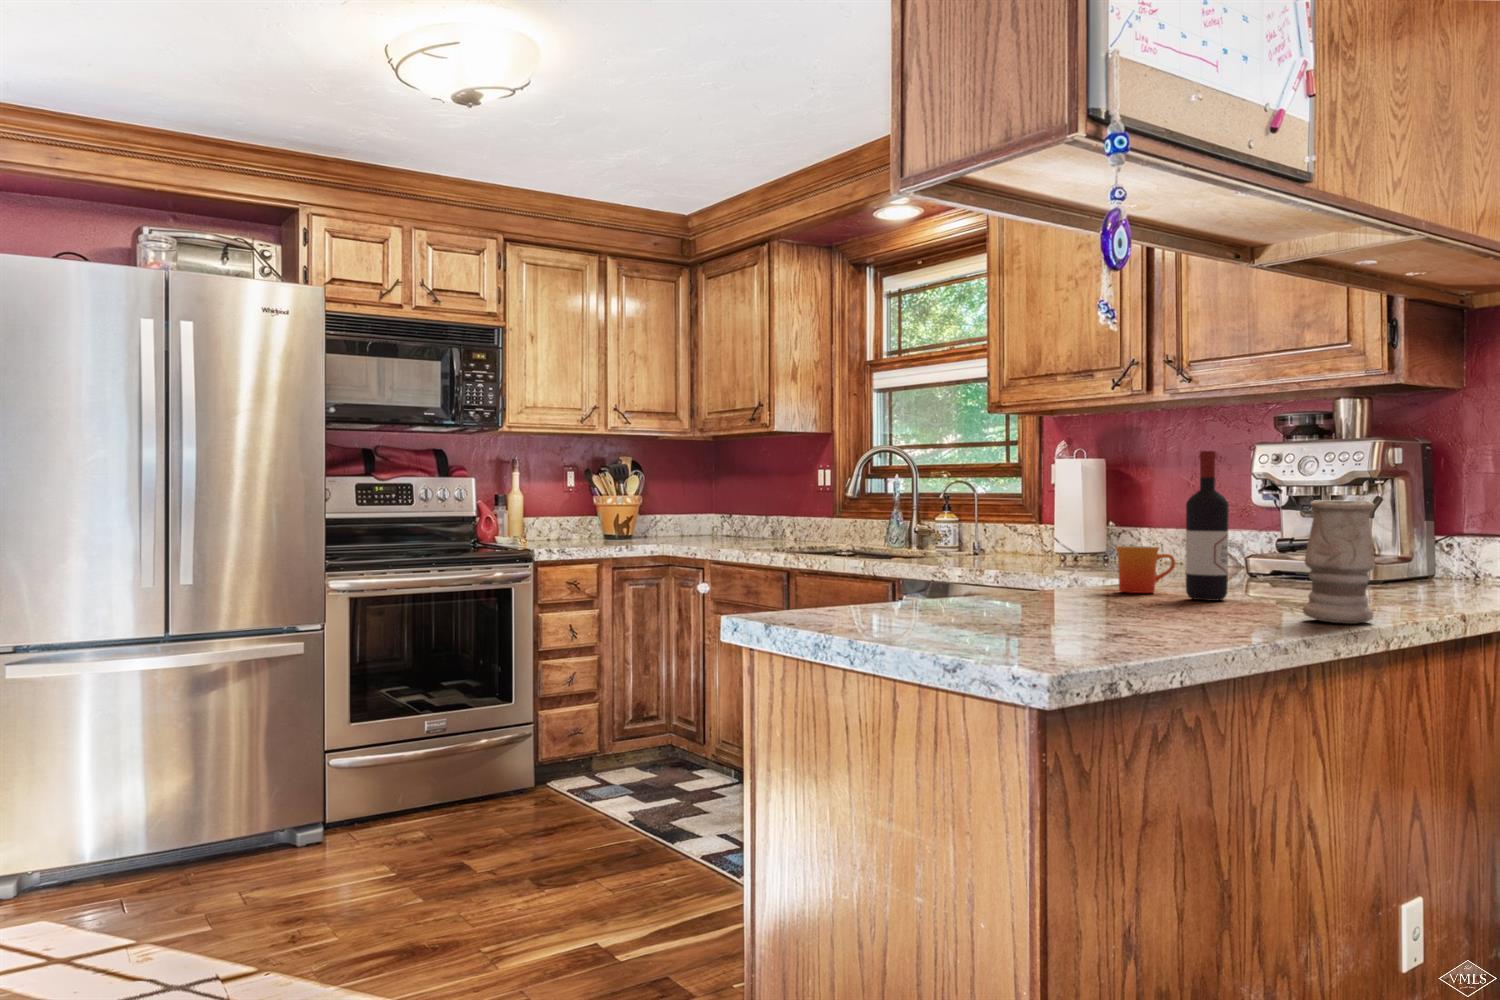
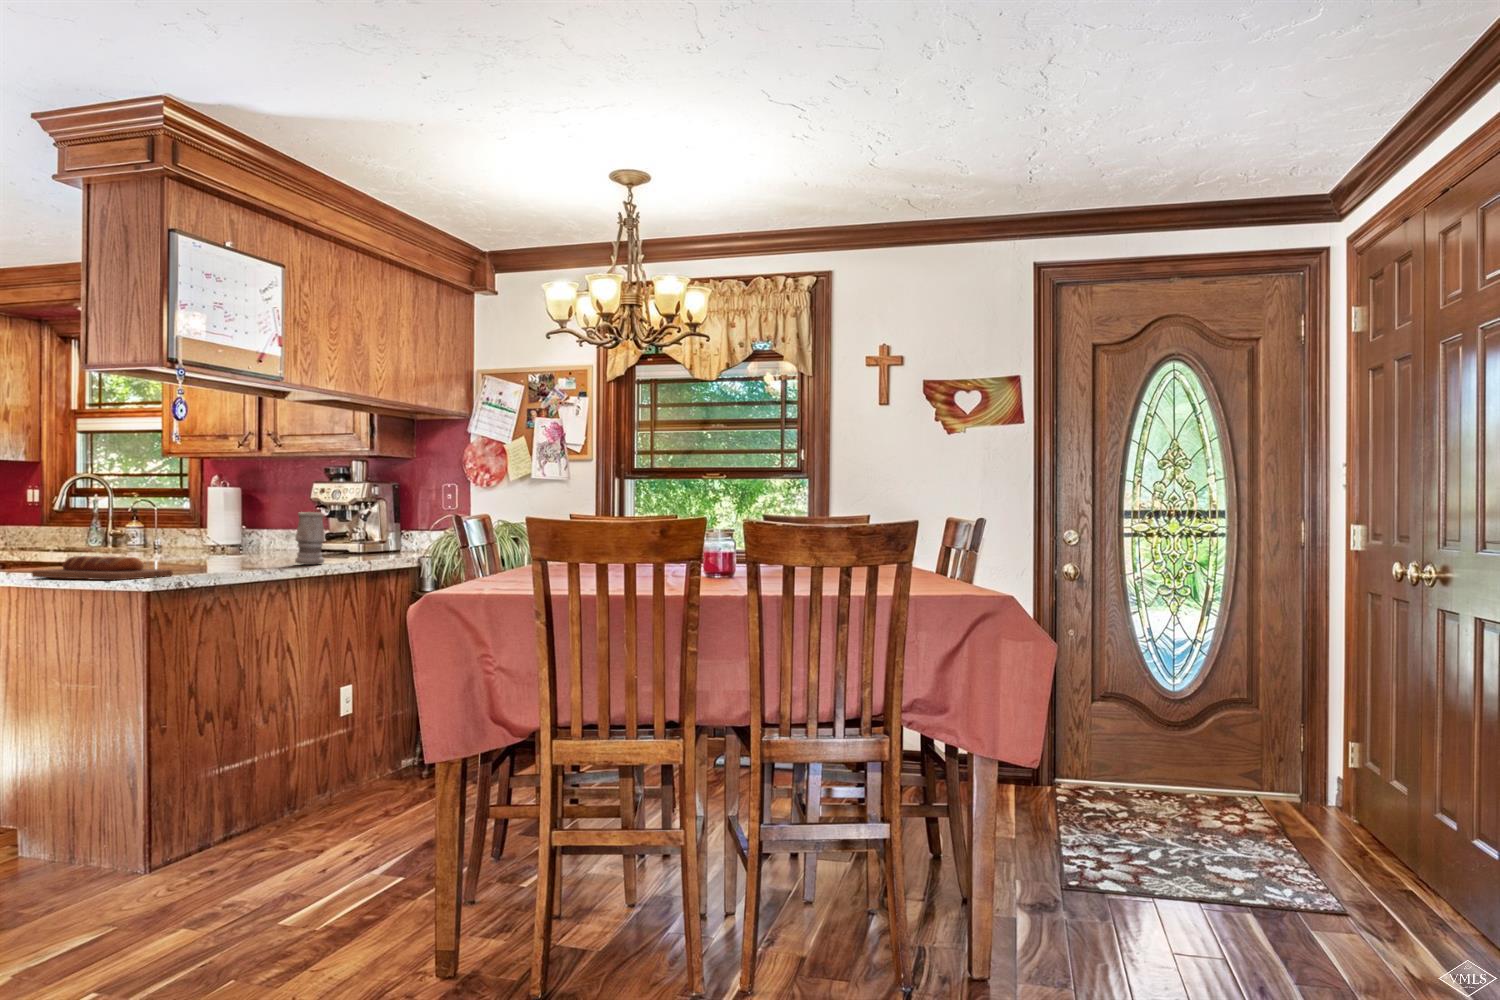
wine bottle: present [1186,451,1229,601] -> none [257,488,279,561]
mug: present [1115,546,1176,593] -> none [223,536,257,560]
bread loaf: none [823,594,1094,666] -> present [31,556,173,580]

